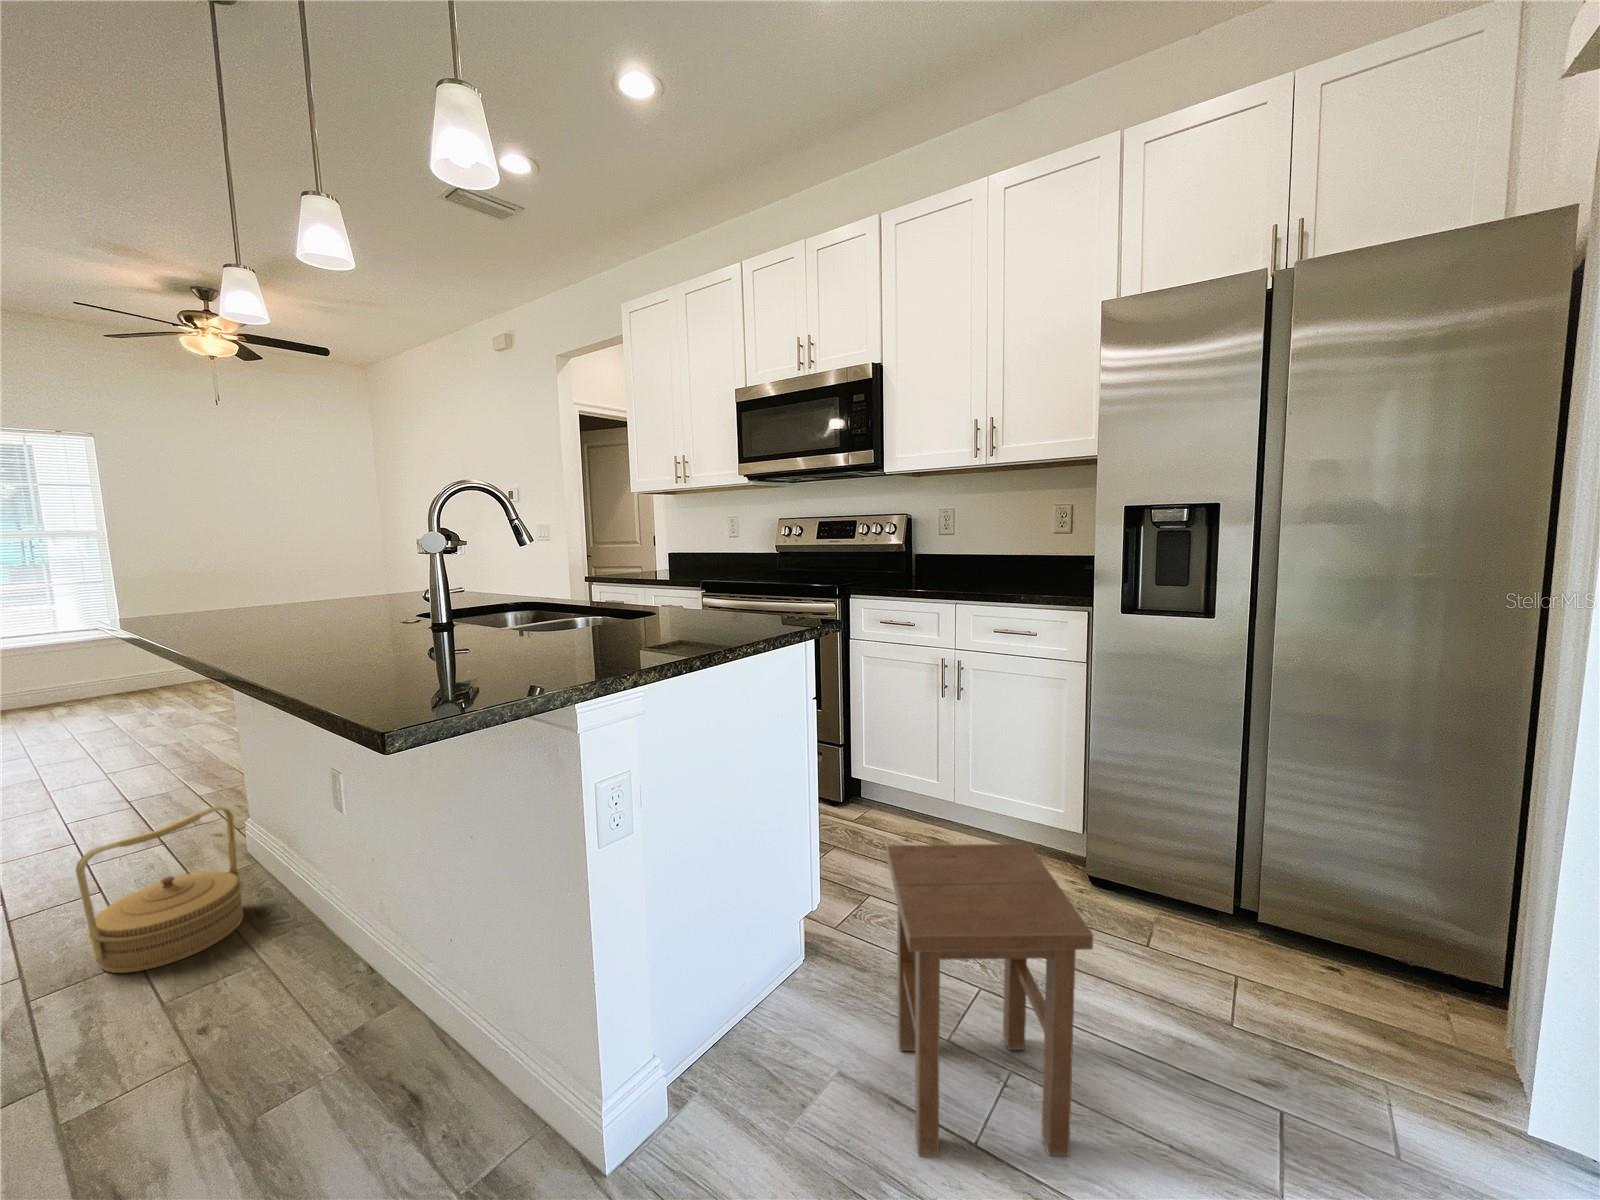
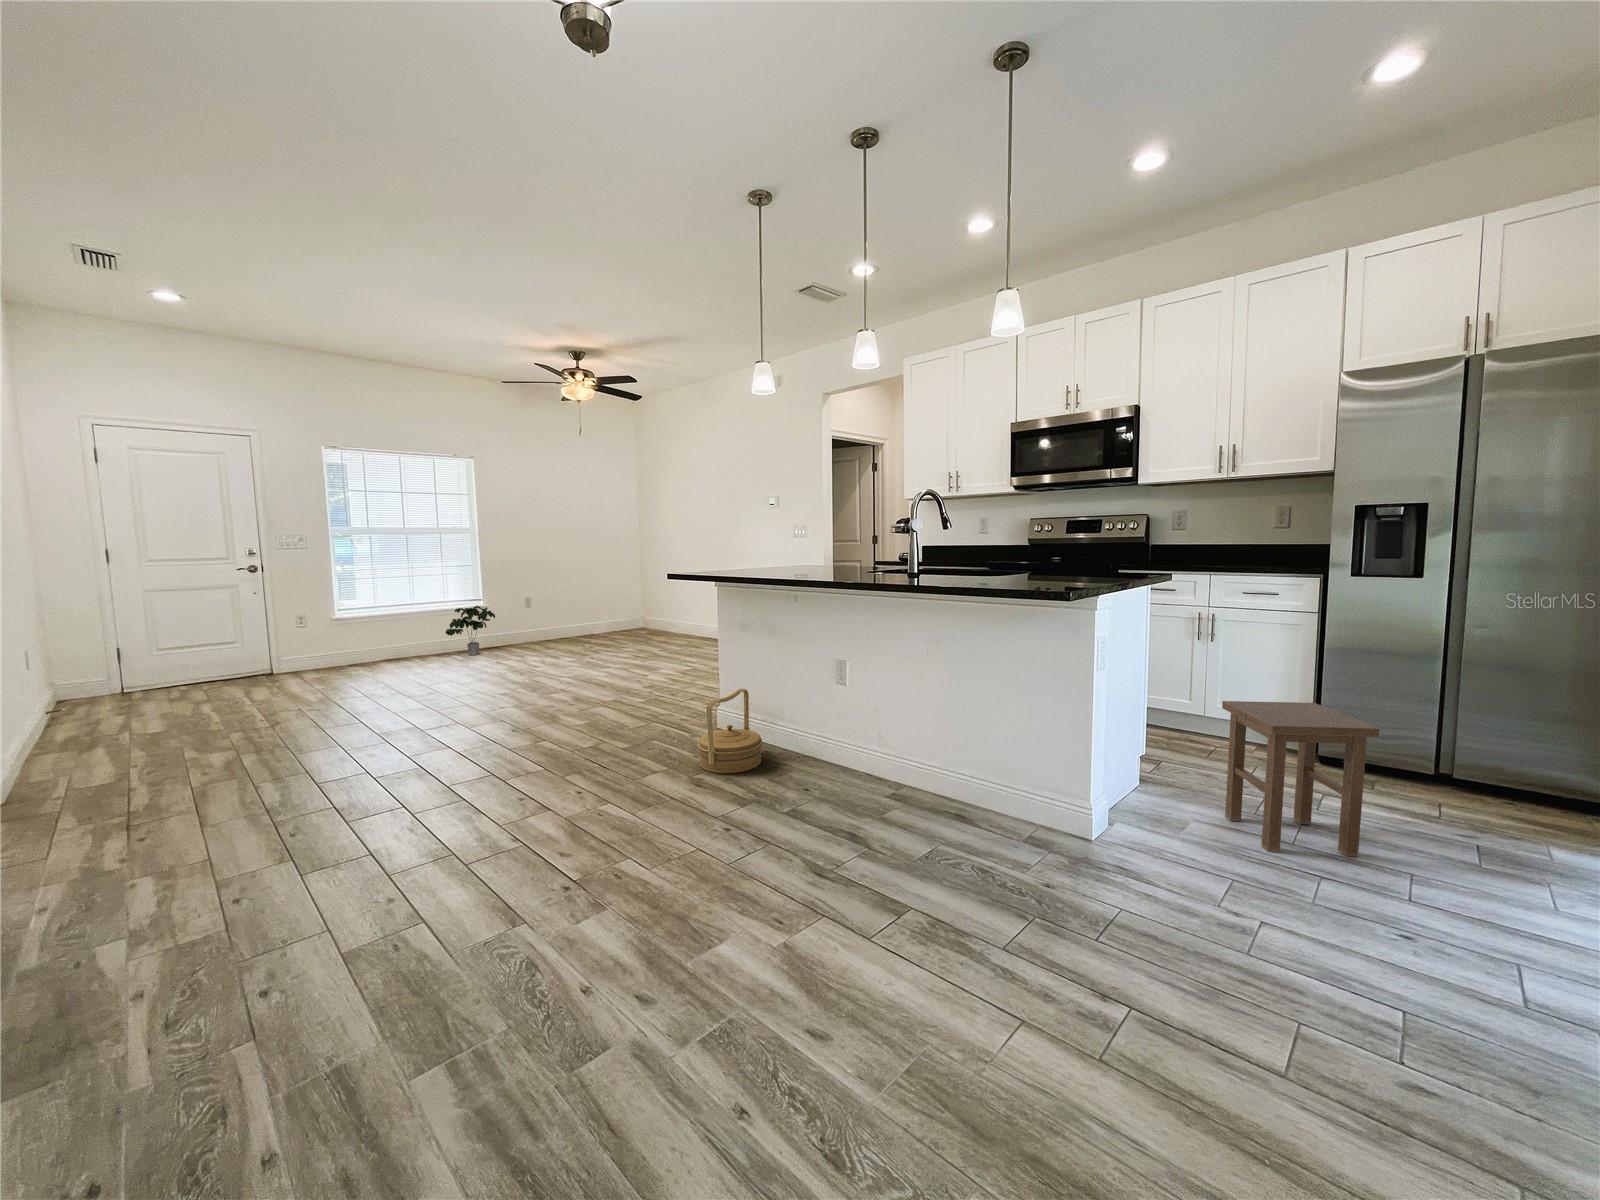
potted plant: none [42,636,134,705] -> present [445,606,495,656]

